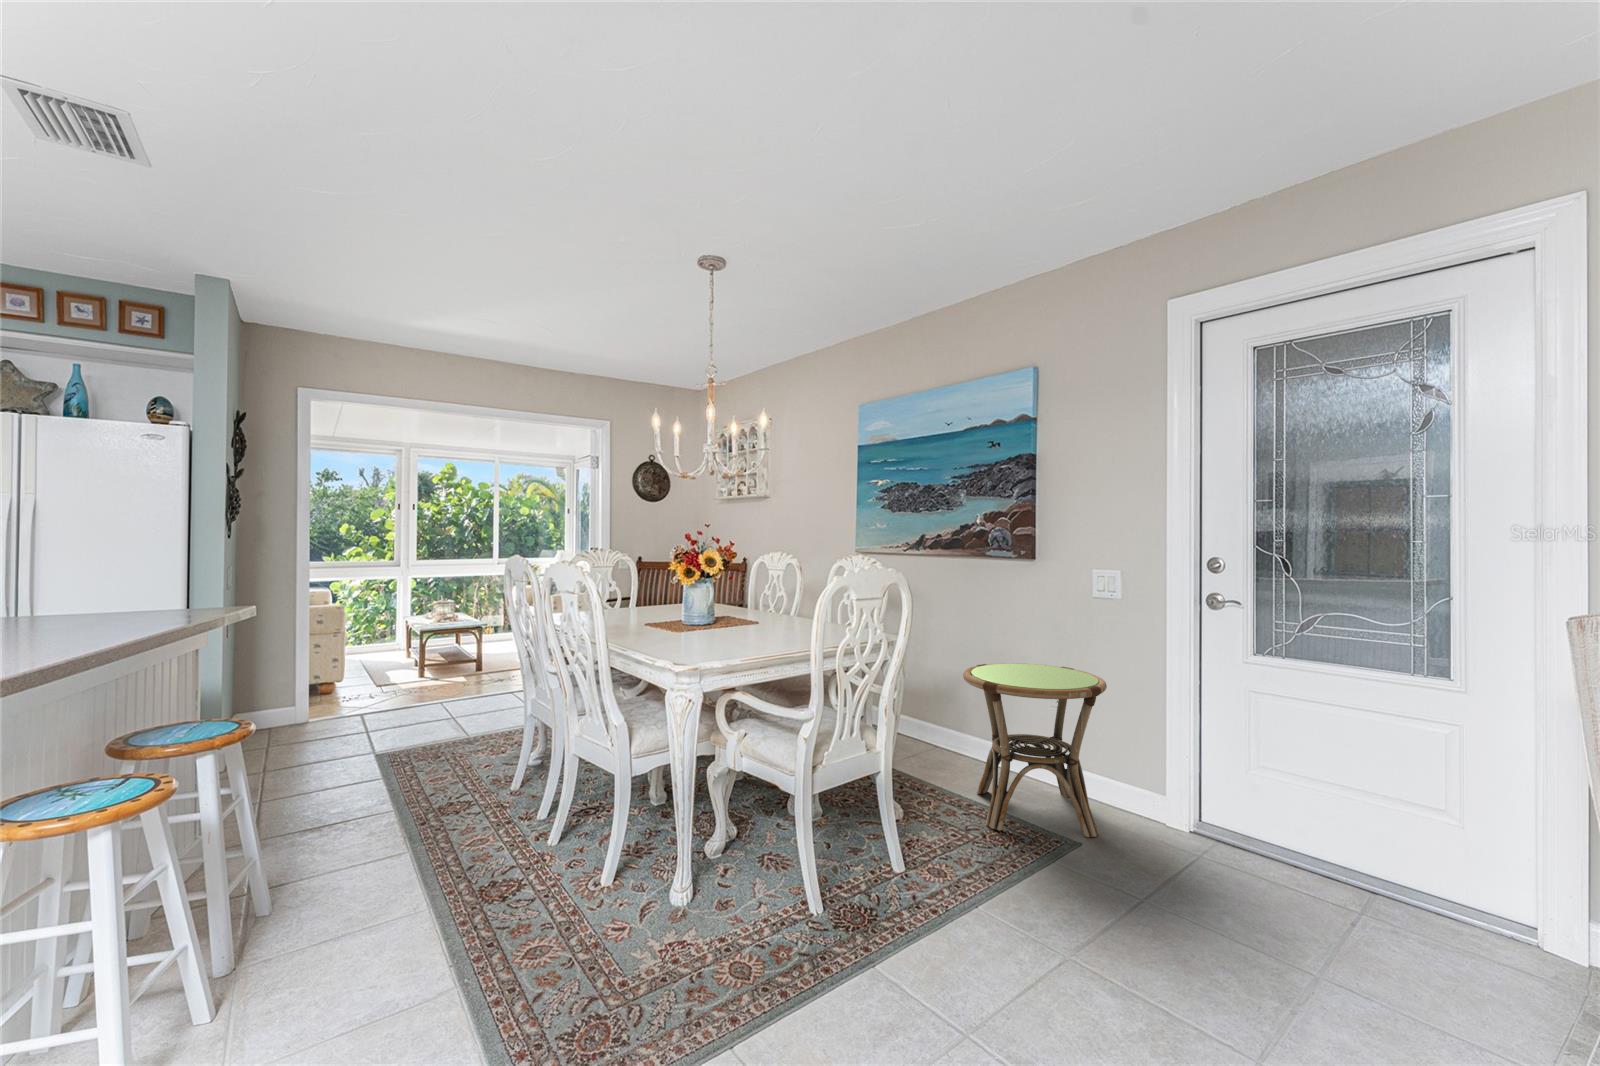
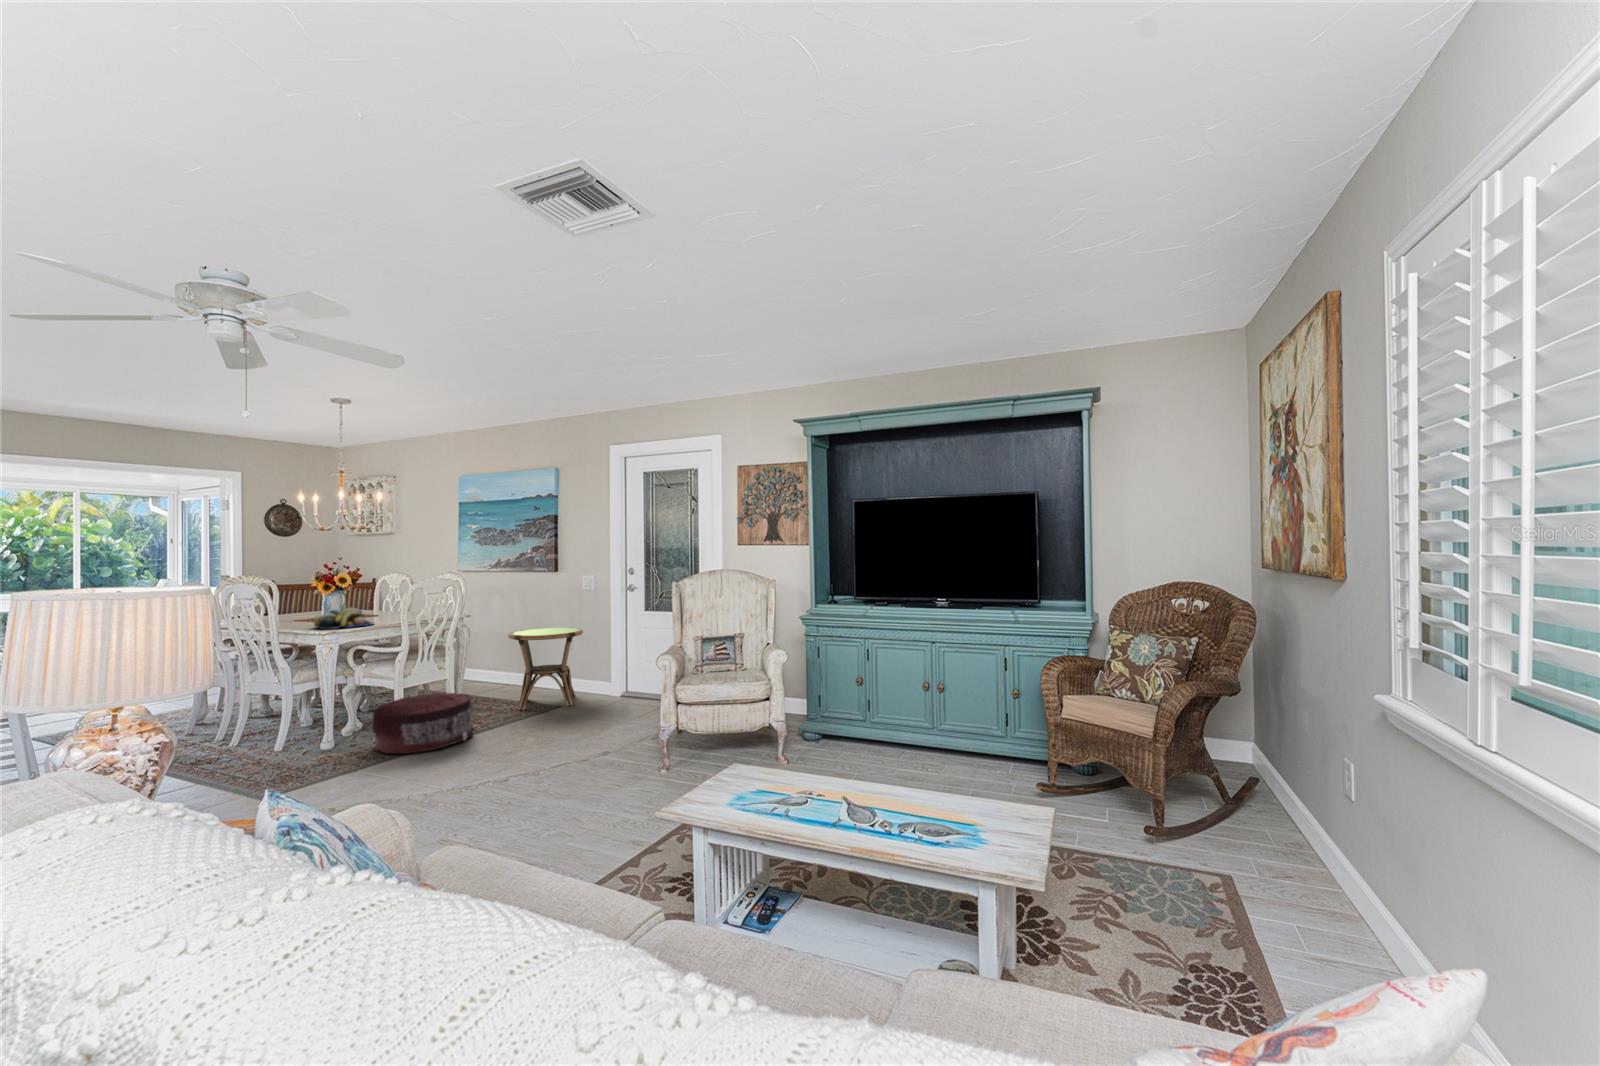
fruit bowl: none [665,613,756,656] -> present [314,608,373,629]
pouf: none [756,798,945,974] -> present [372,692,474,754]

